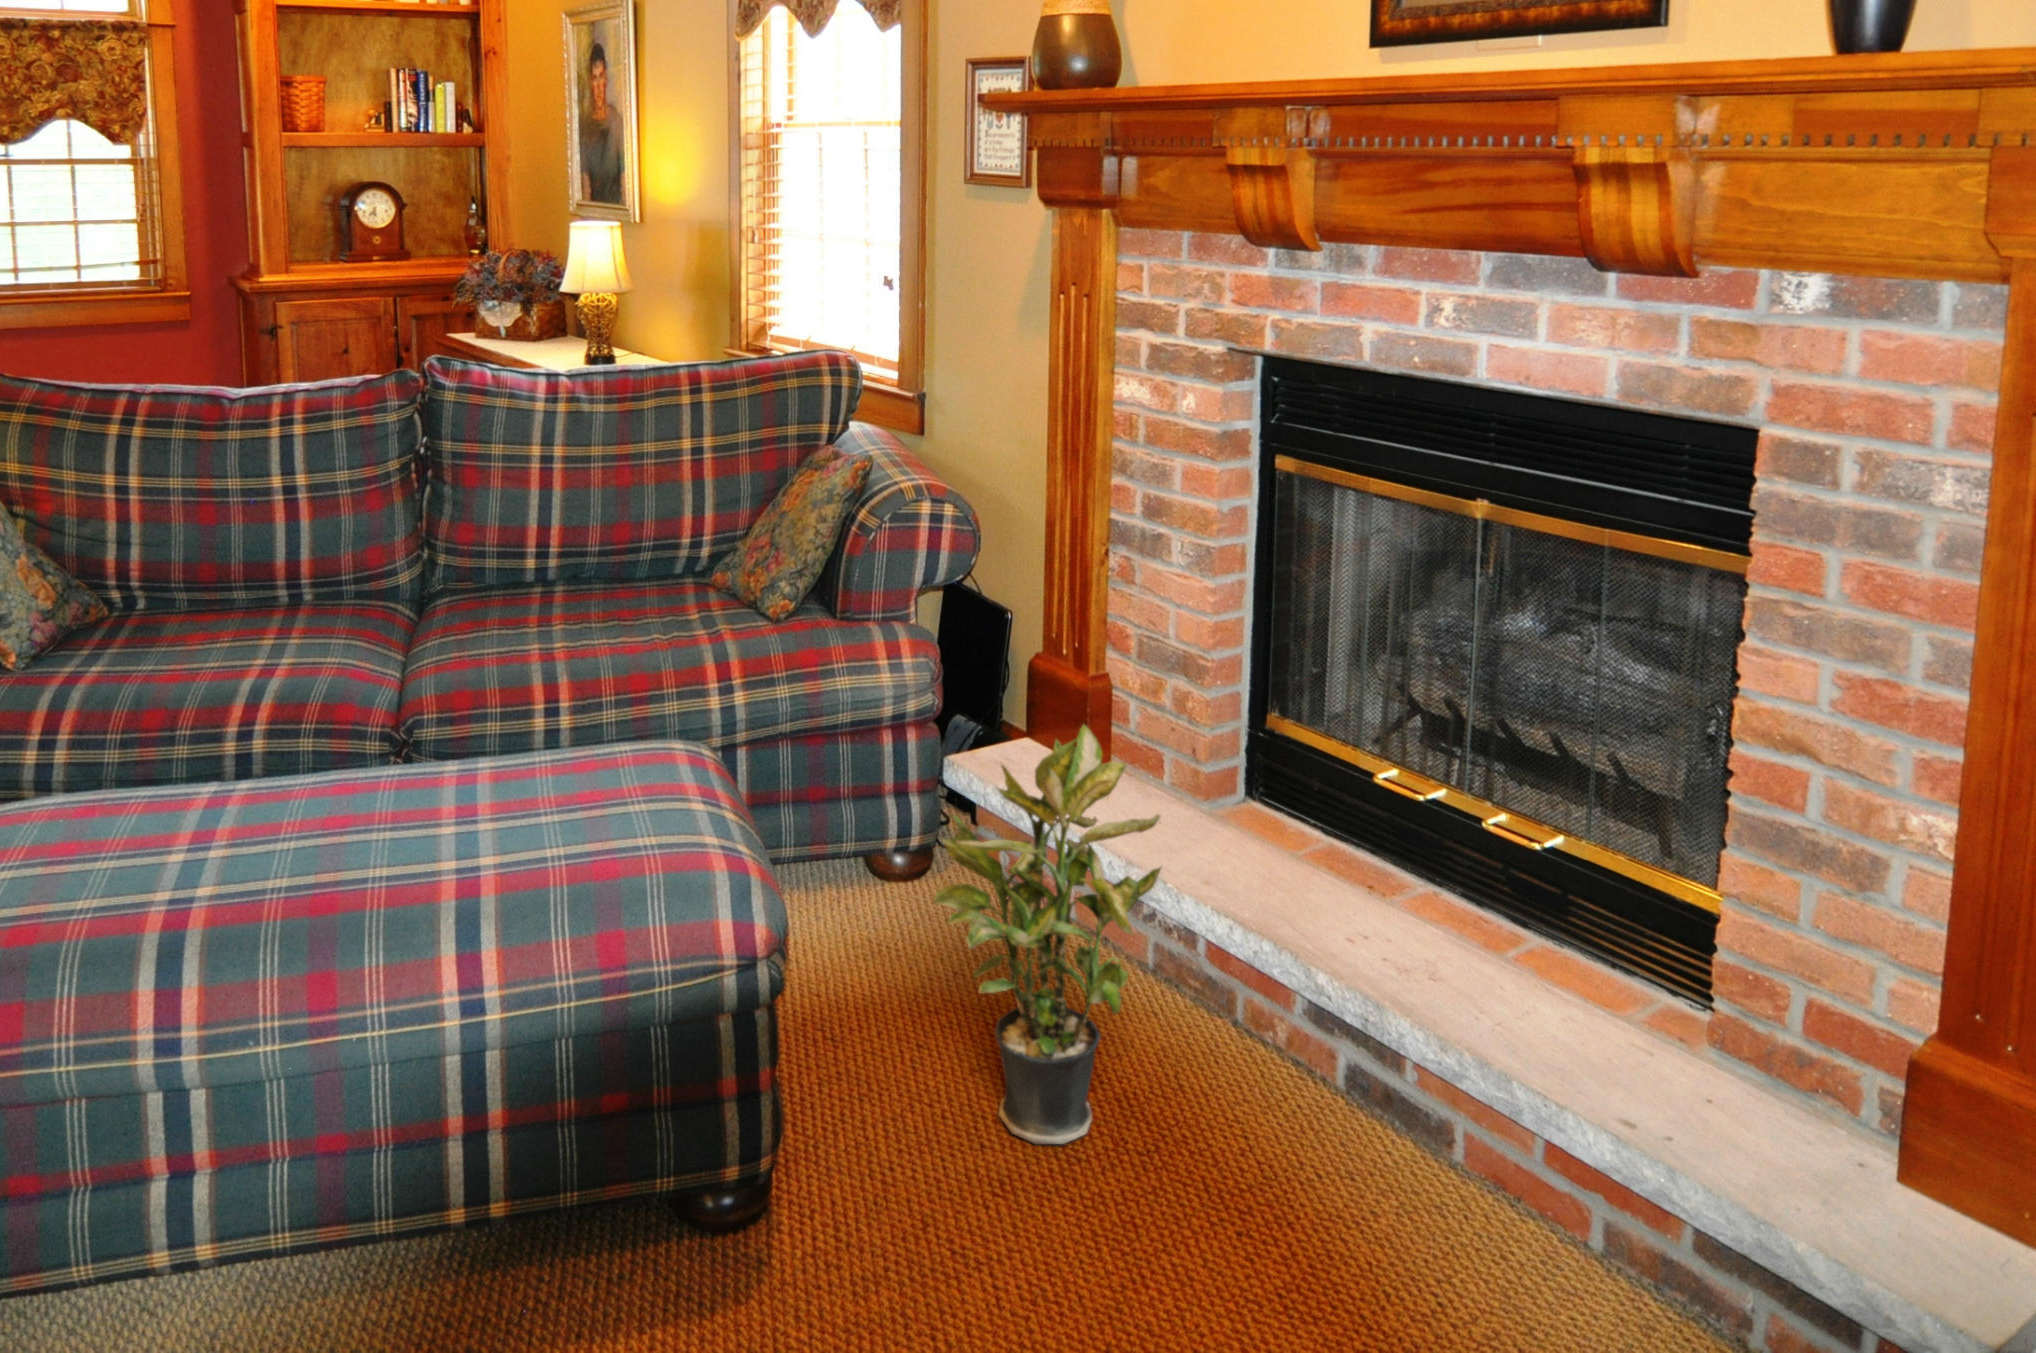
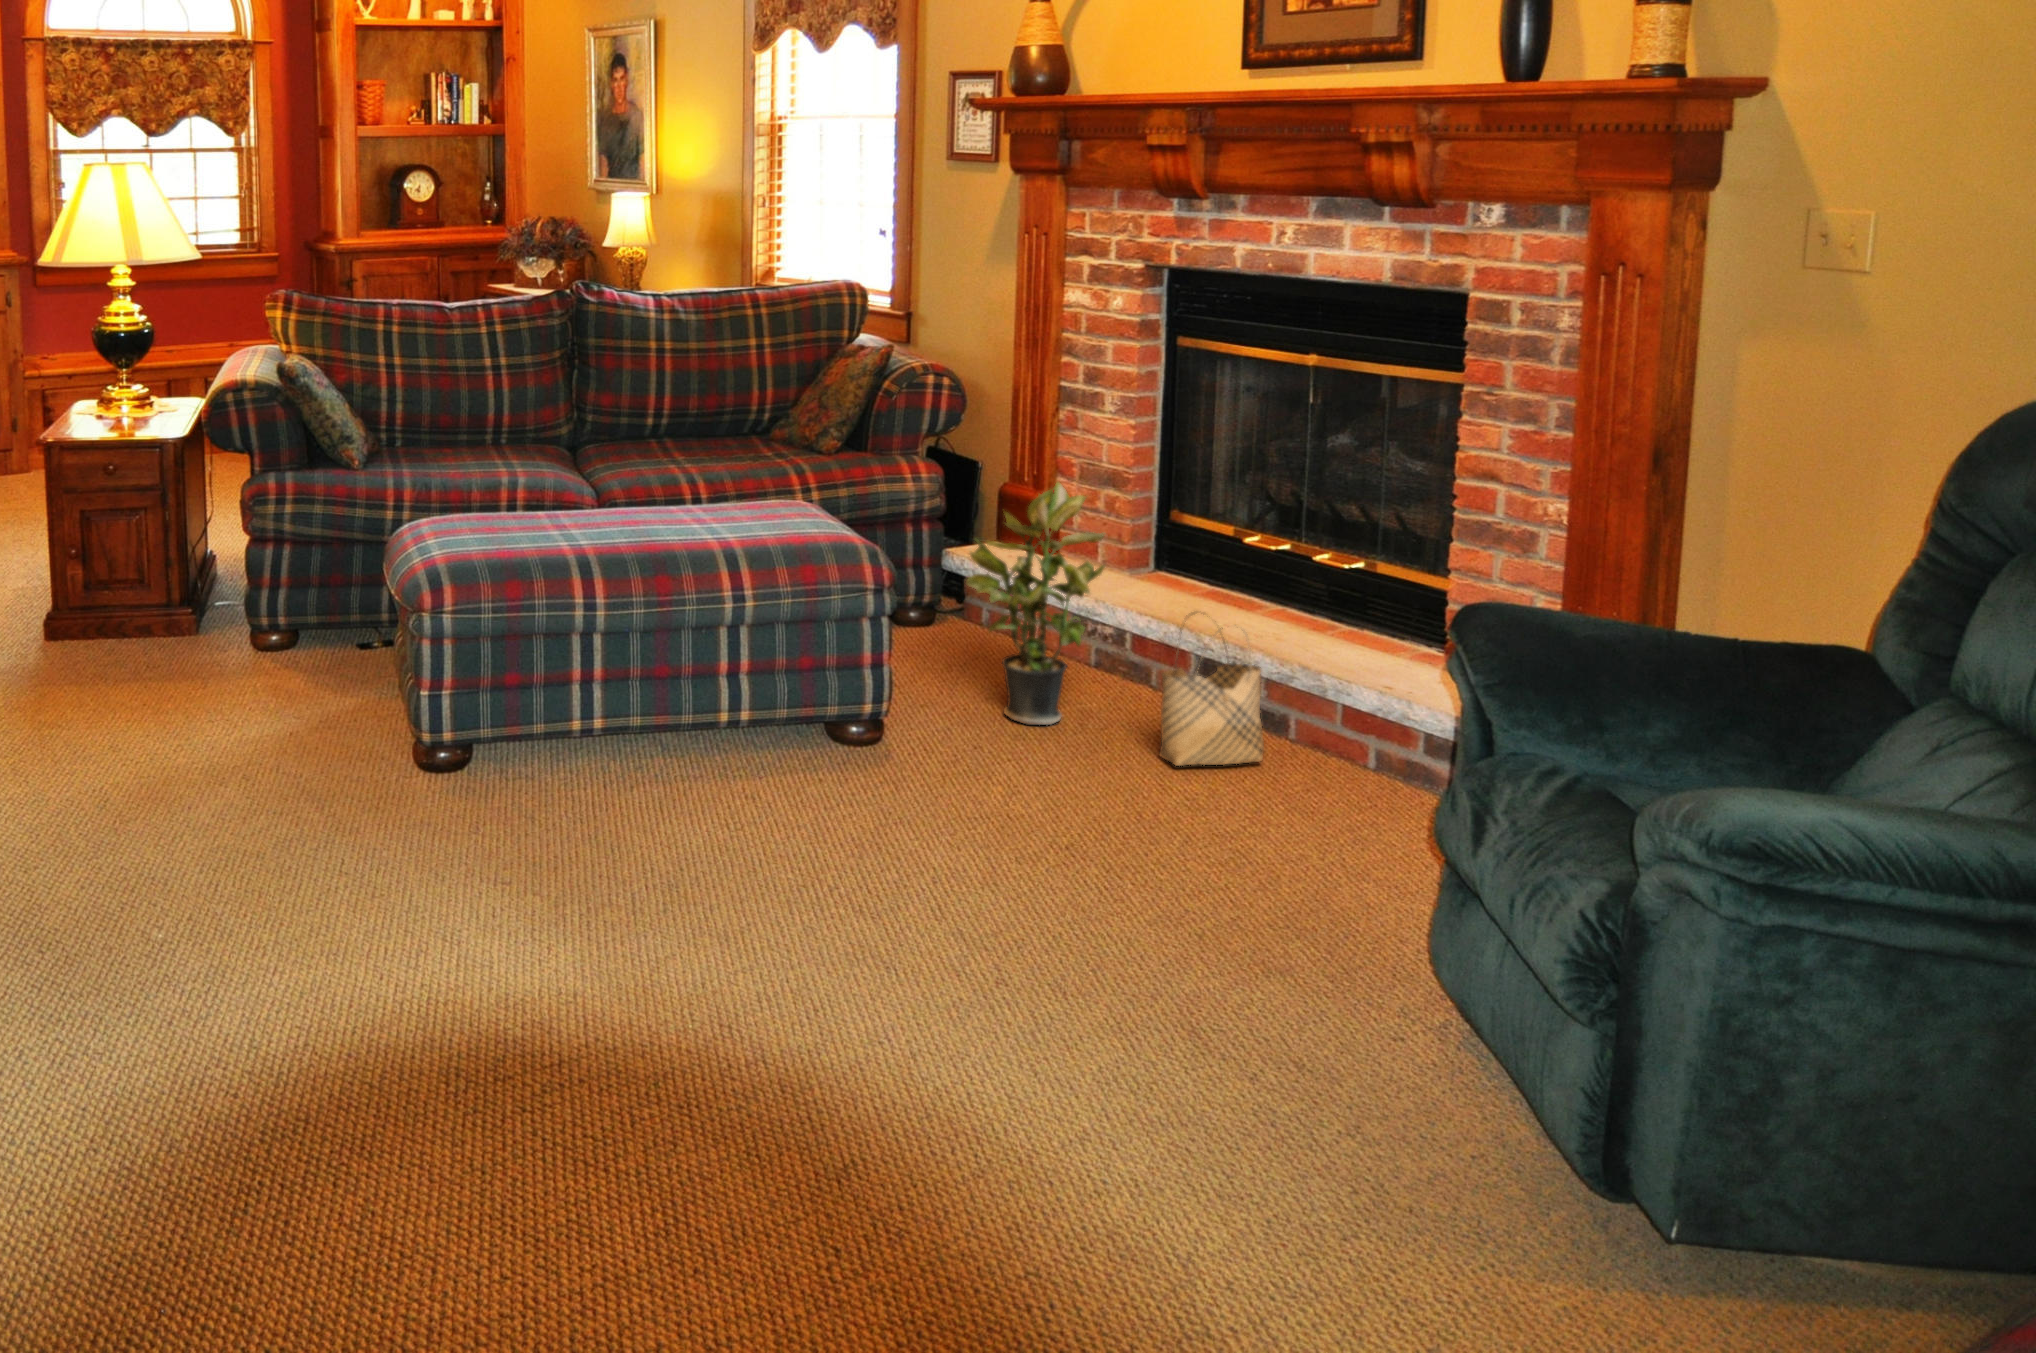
woven basket: none [1247,968,1422,1266] -> present [1159,611,1264,766]

